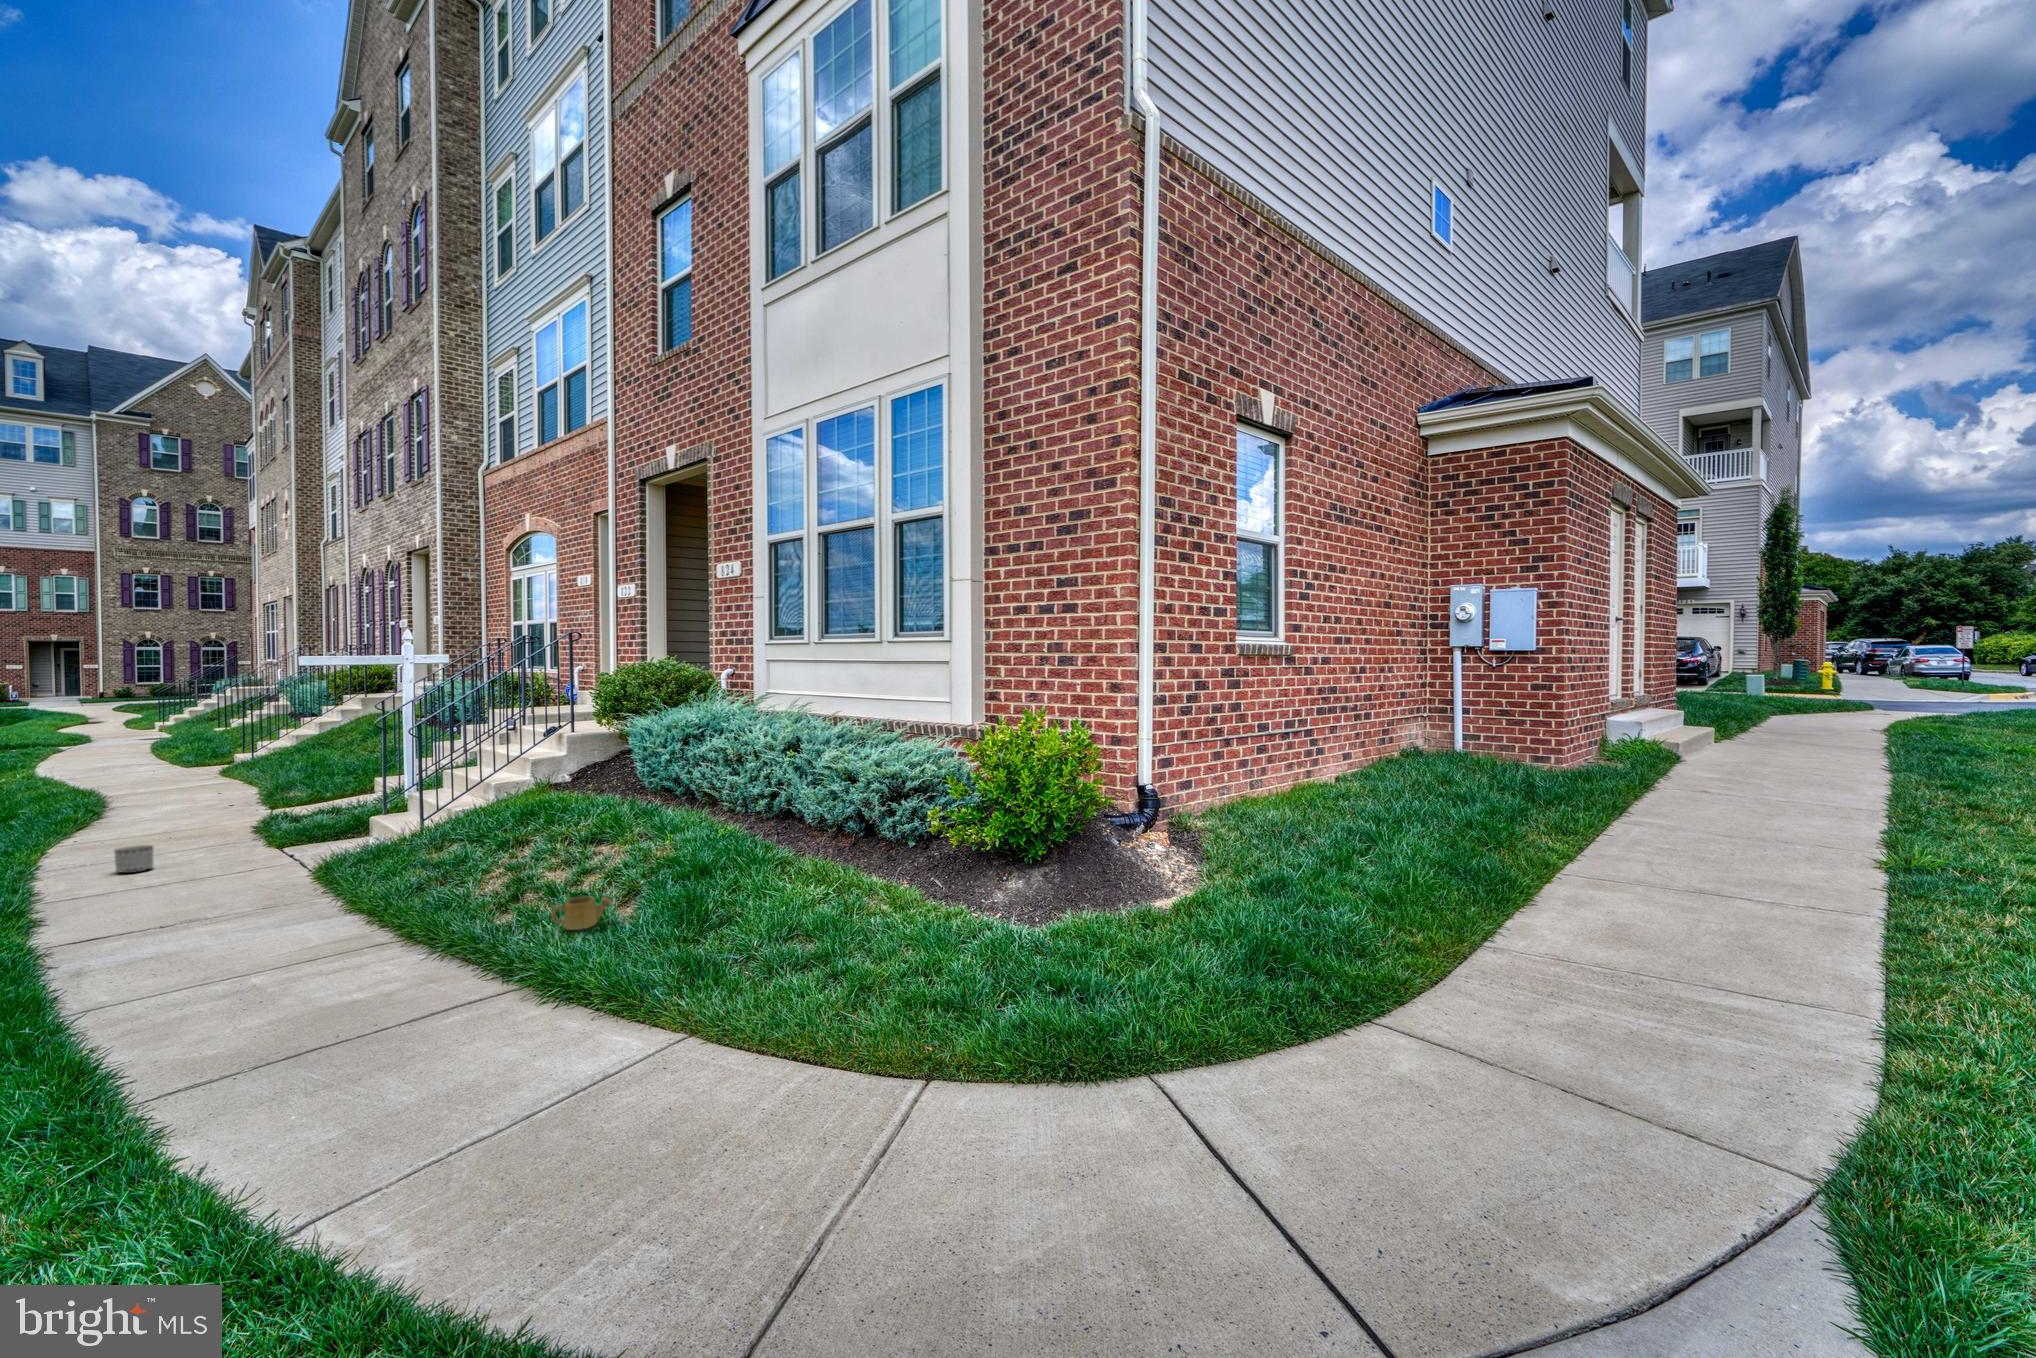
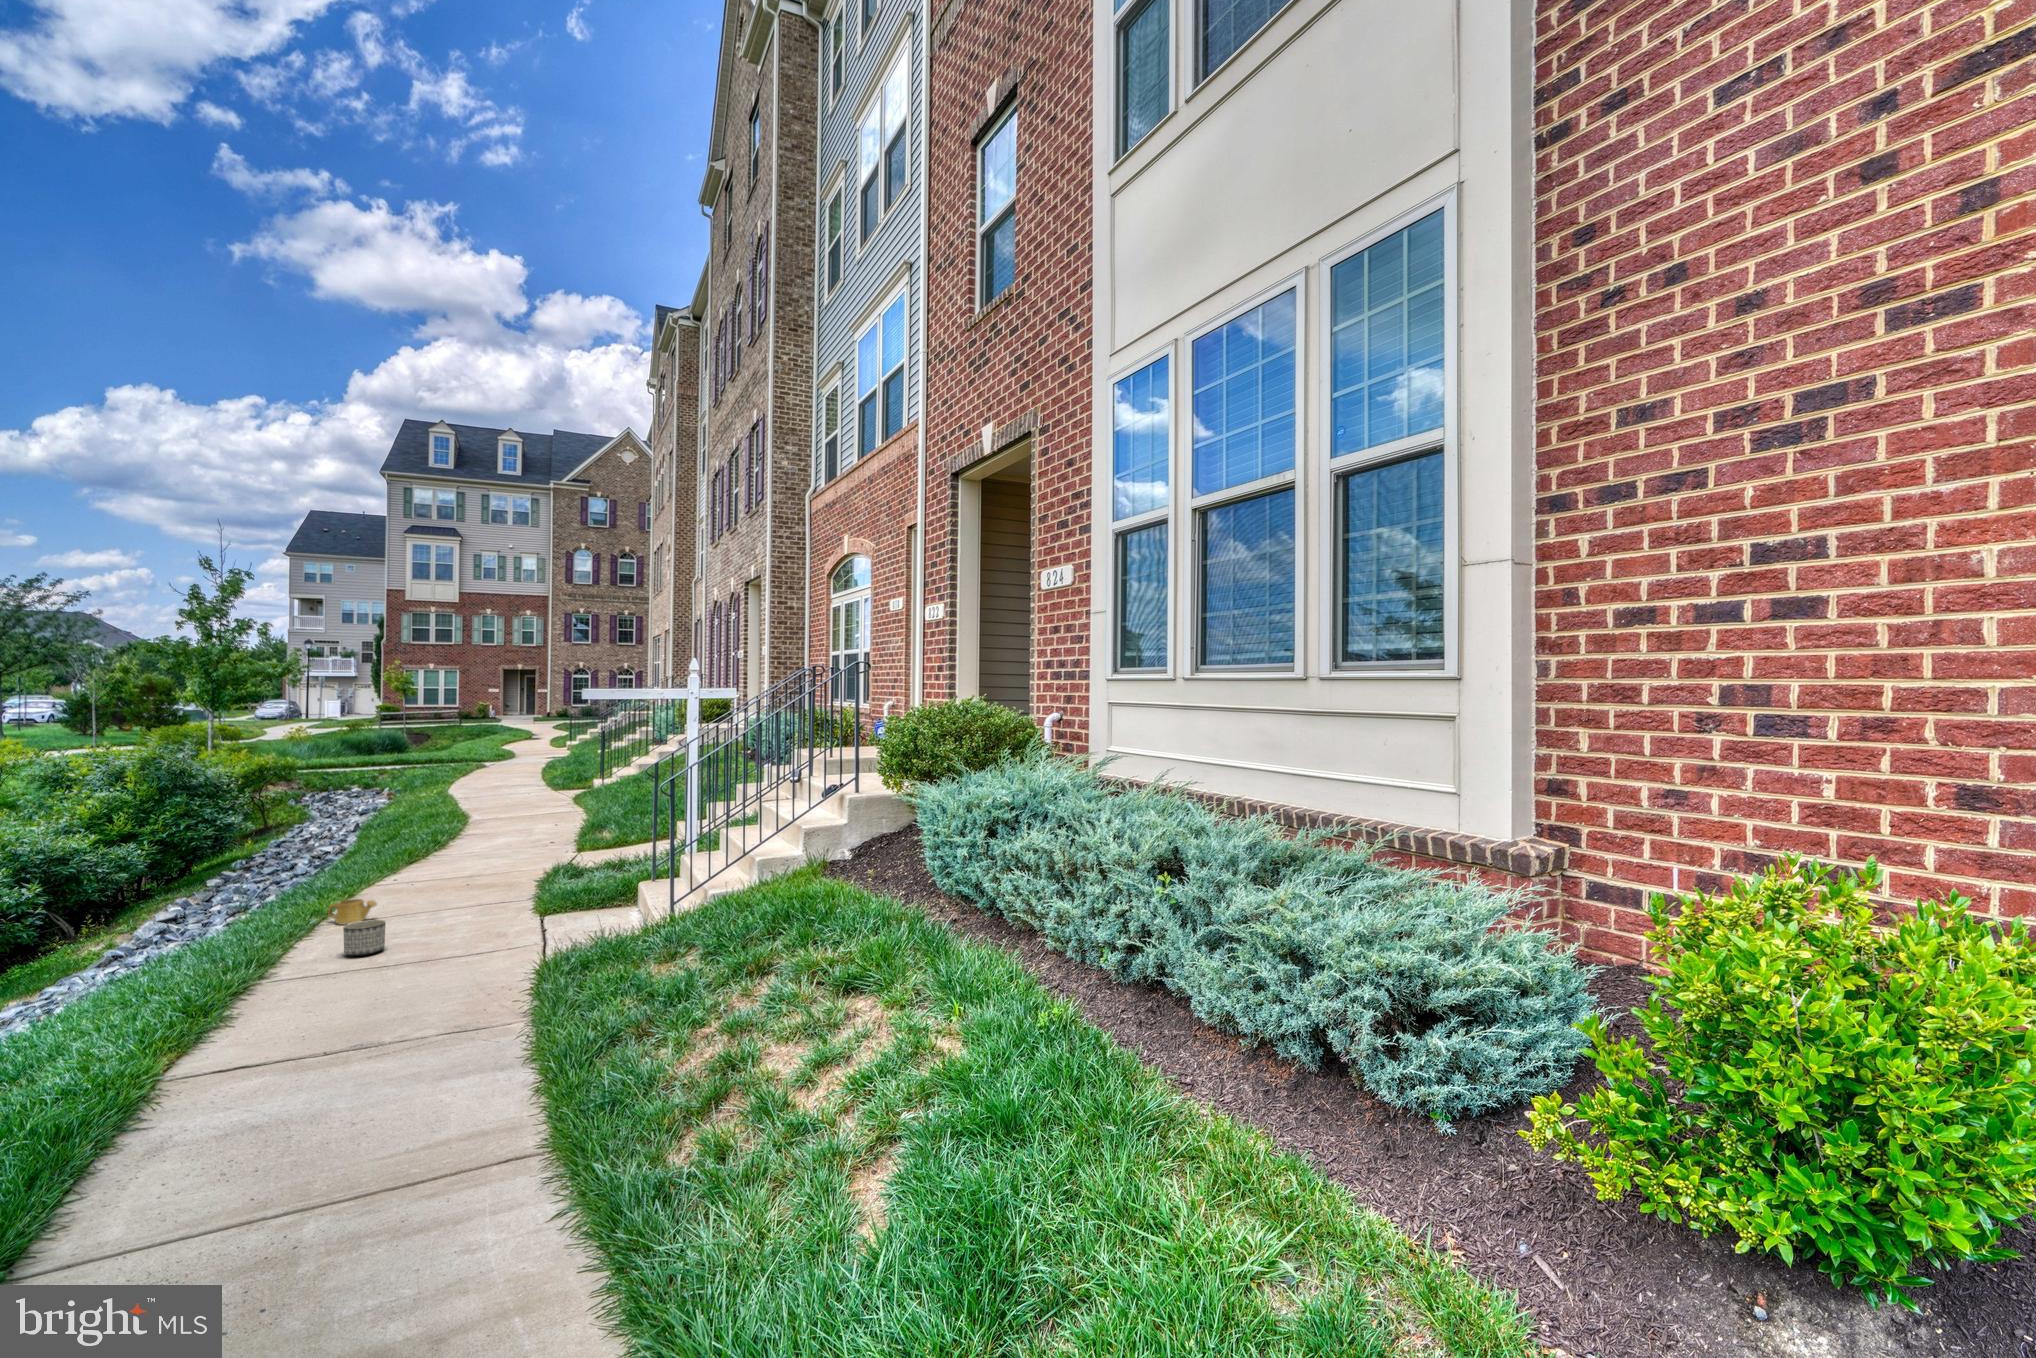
watering can: present [552,897,612,930] -> present [328,899,377,925]

